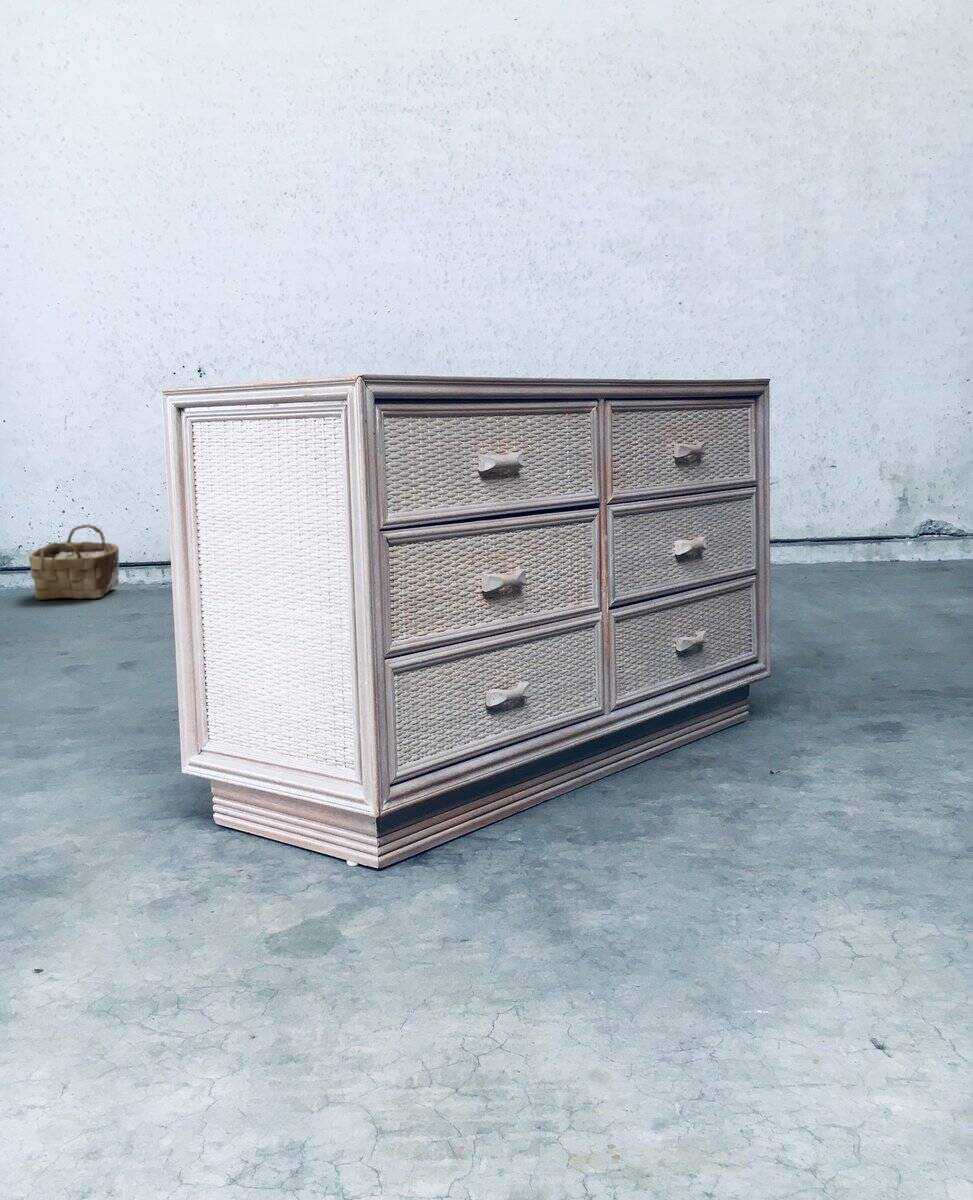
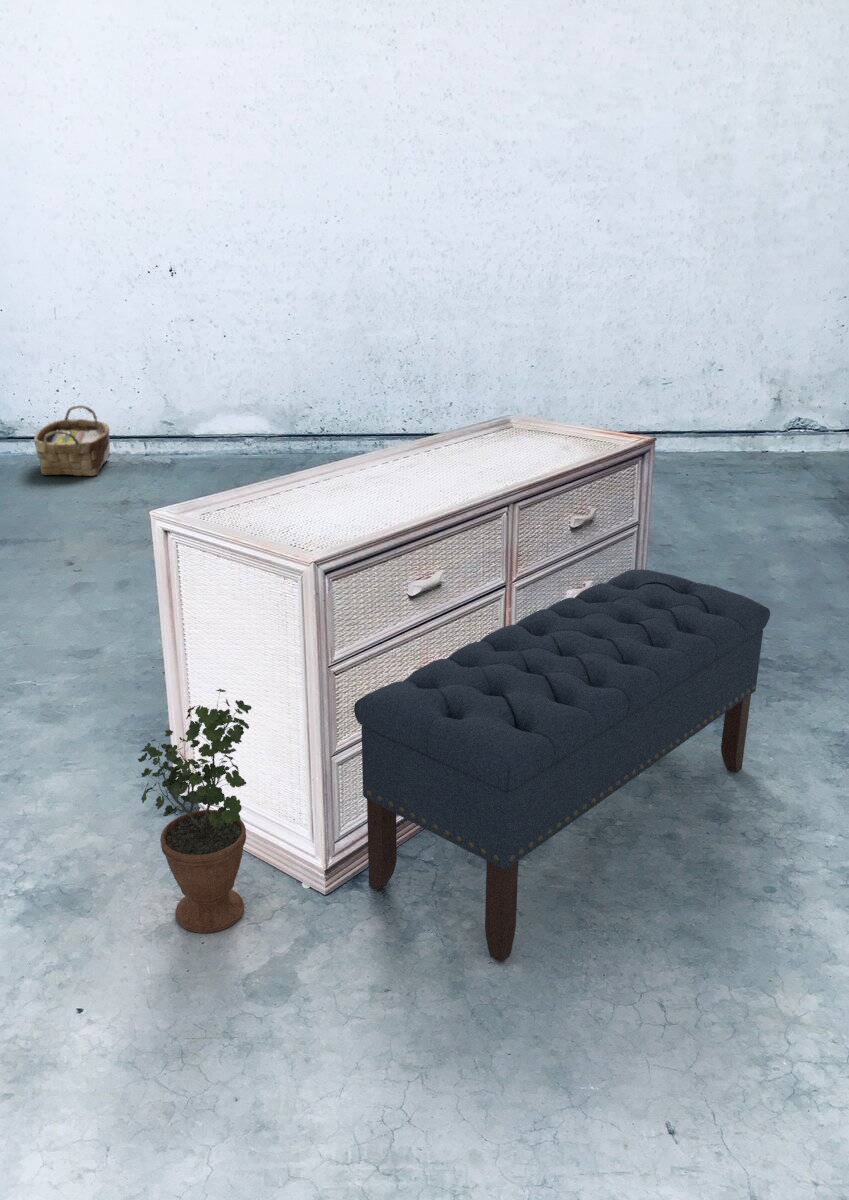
bench: none [413,518,932,908] -> present [354,569,770,963]
potted plant: none [132,564,282,899] -> present [138,689,252,933]

